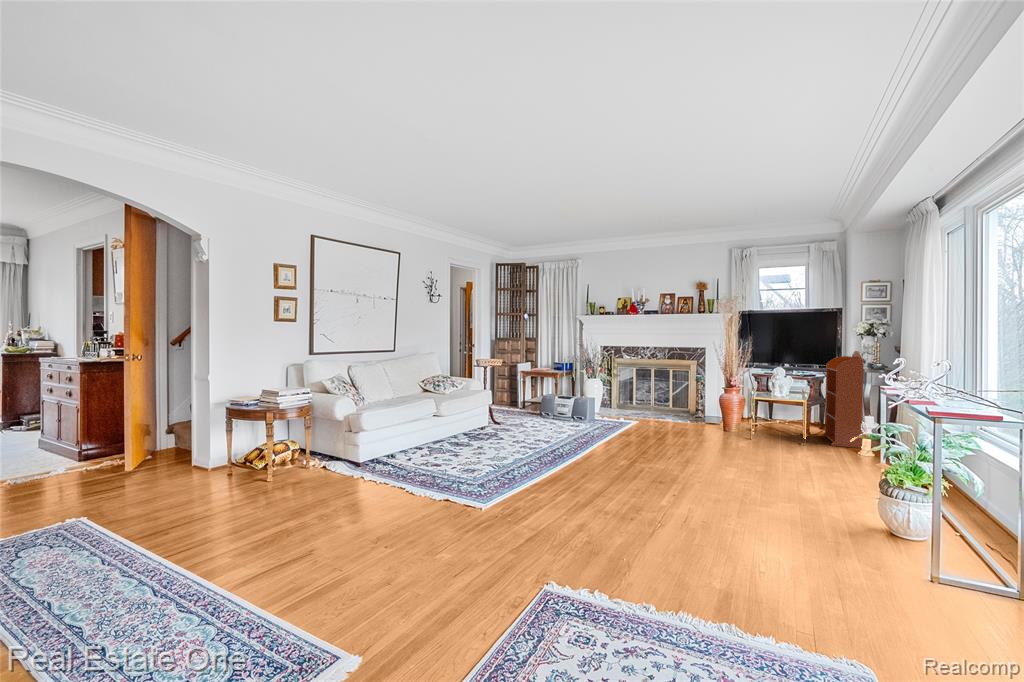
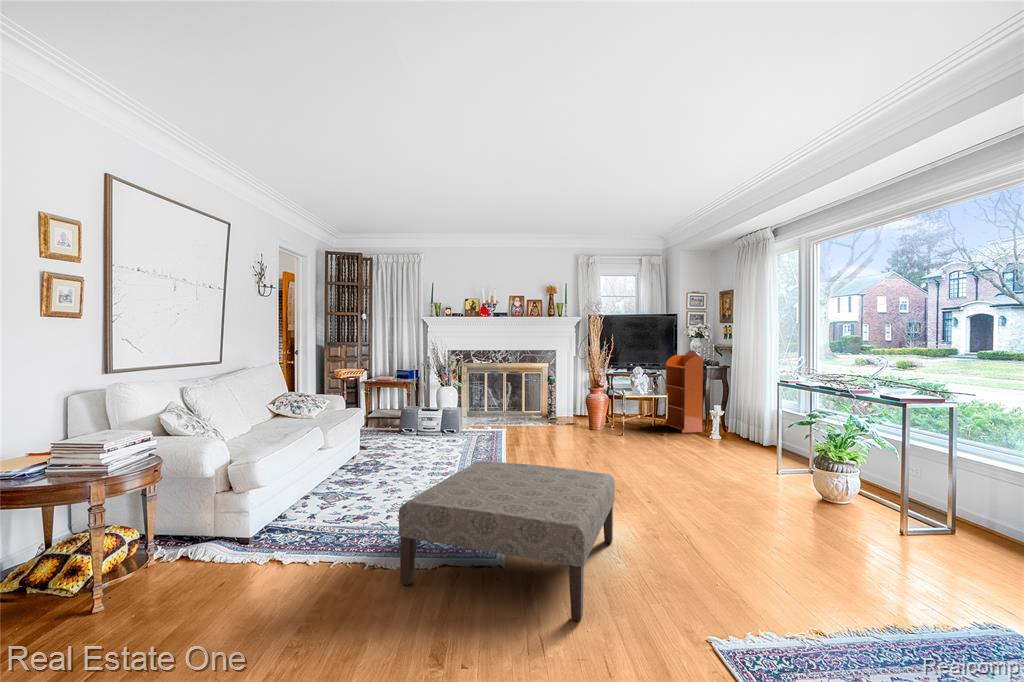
ottoman: none [401,432,582,546] -> present [399,461,615,621]

